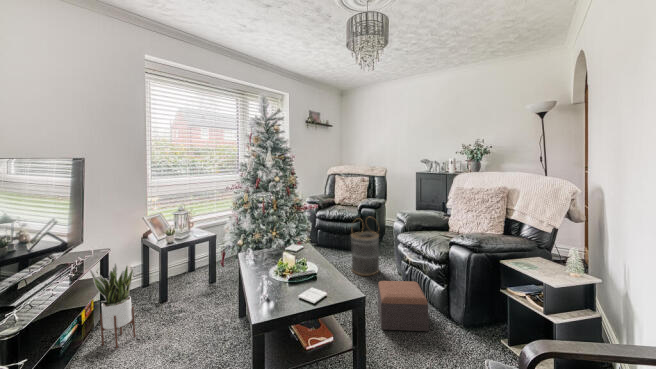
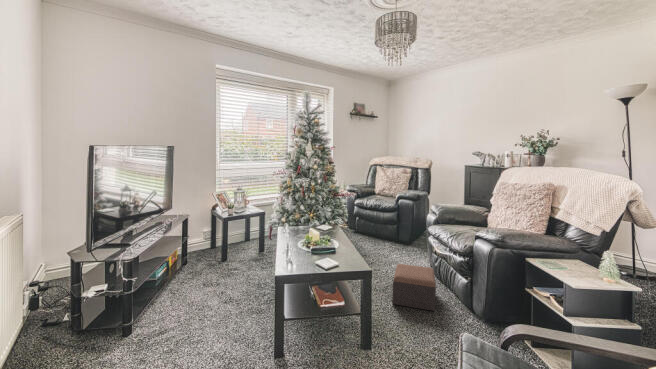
basket: present [351,231,379,276] -> none [381,207,410,261]
potted plant: present [90,264,135,348] -> none [175,226,203,287]

